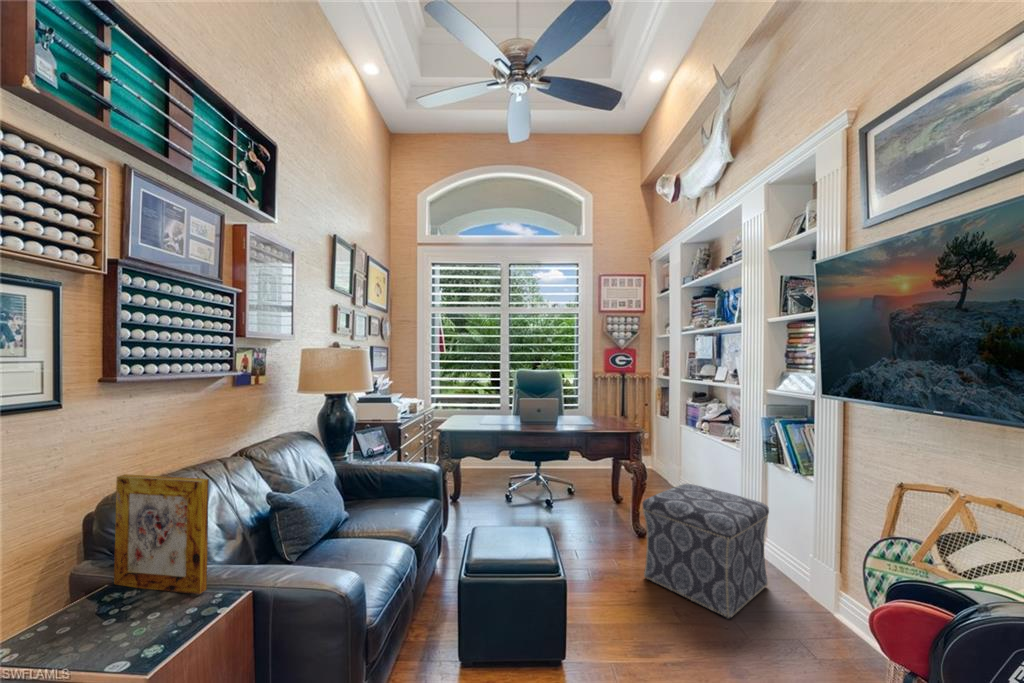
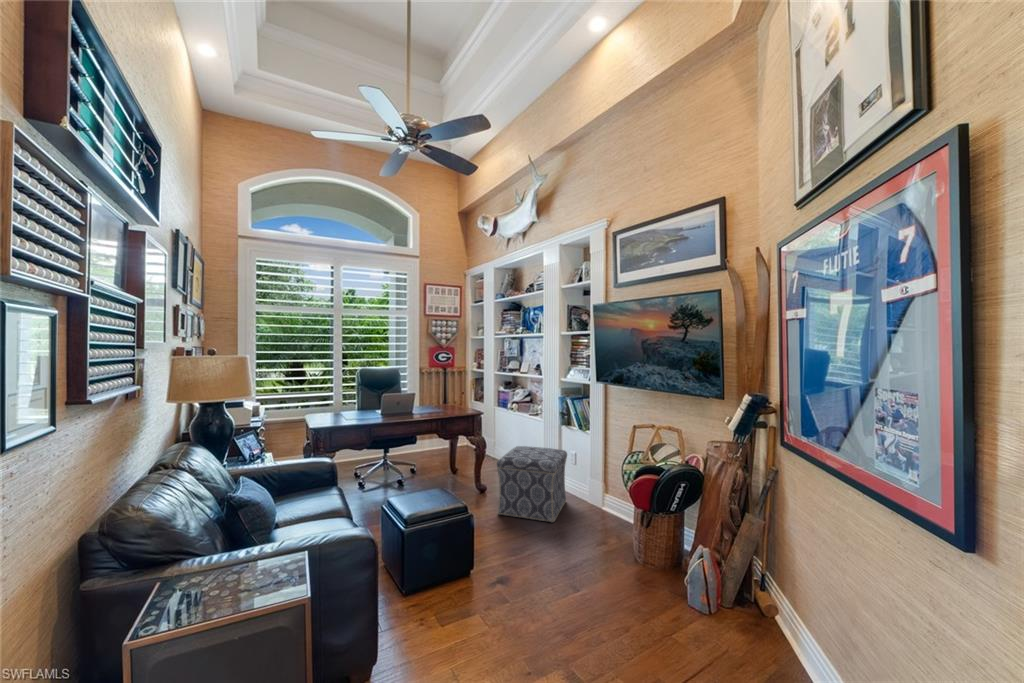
picture frame: present [114,474,209,594] -> none [182,481,280,589]

